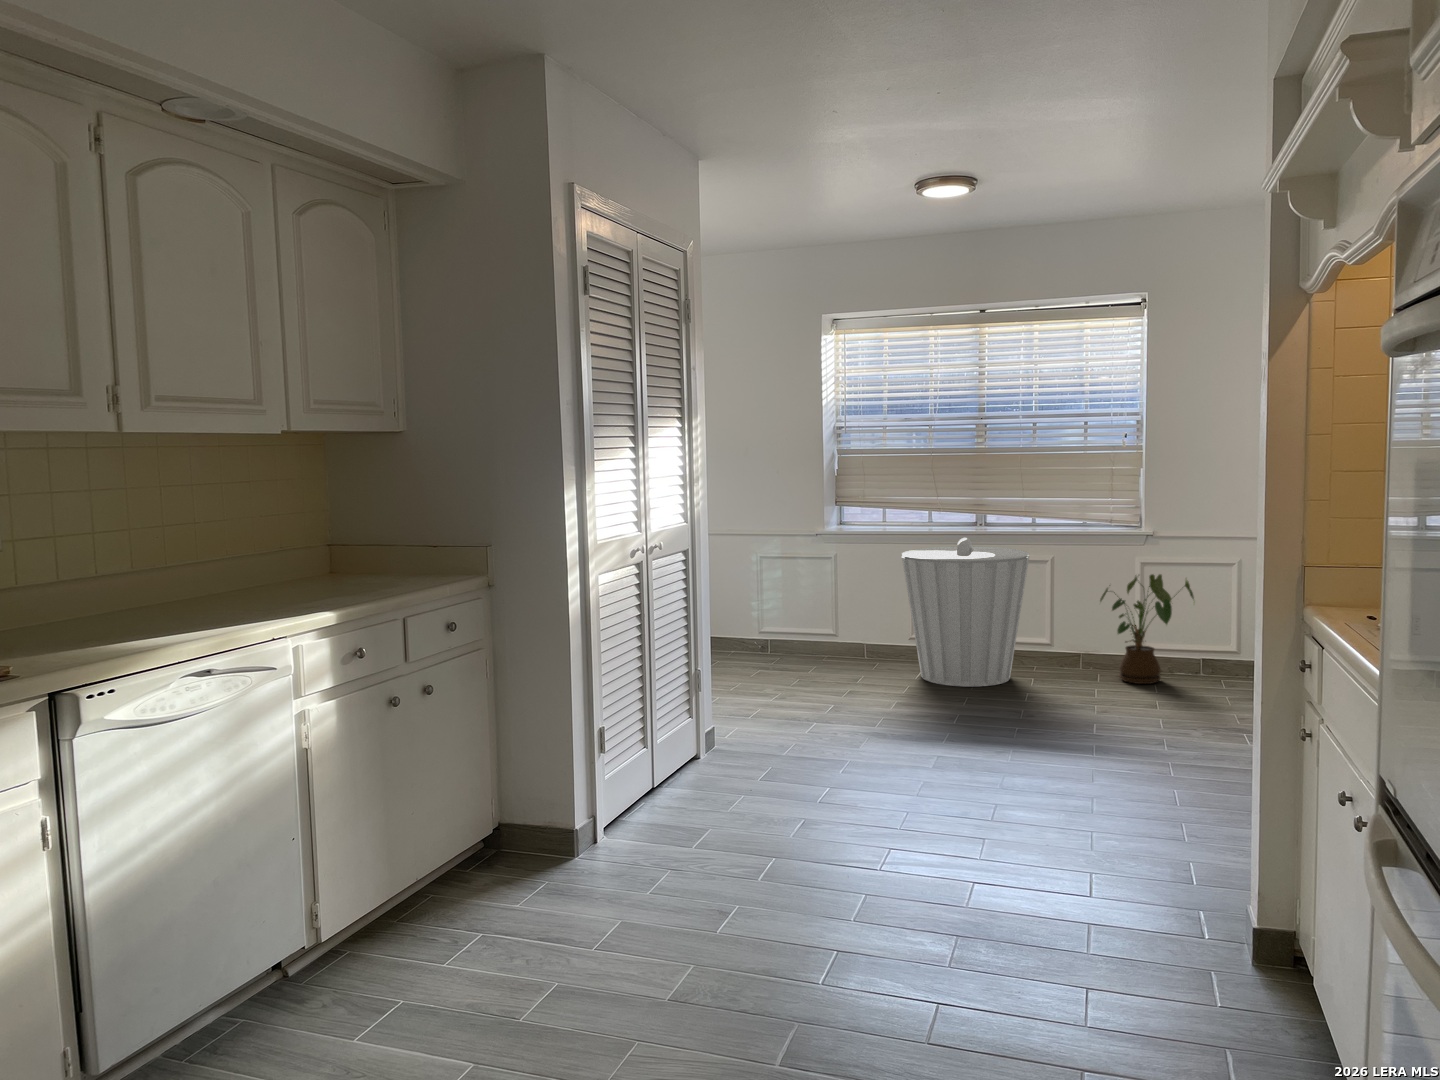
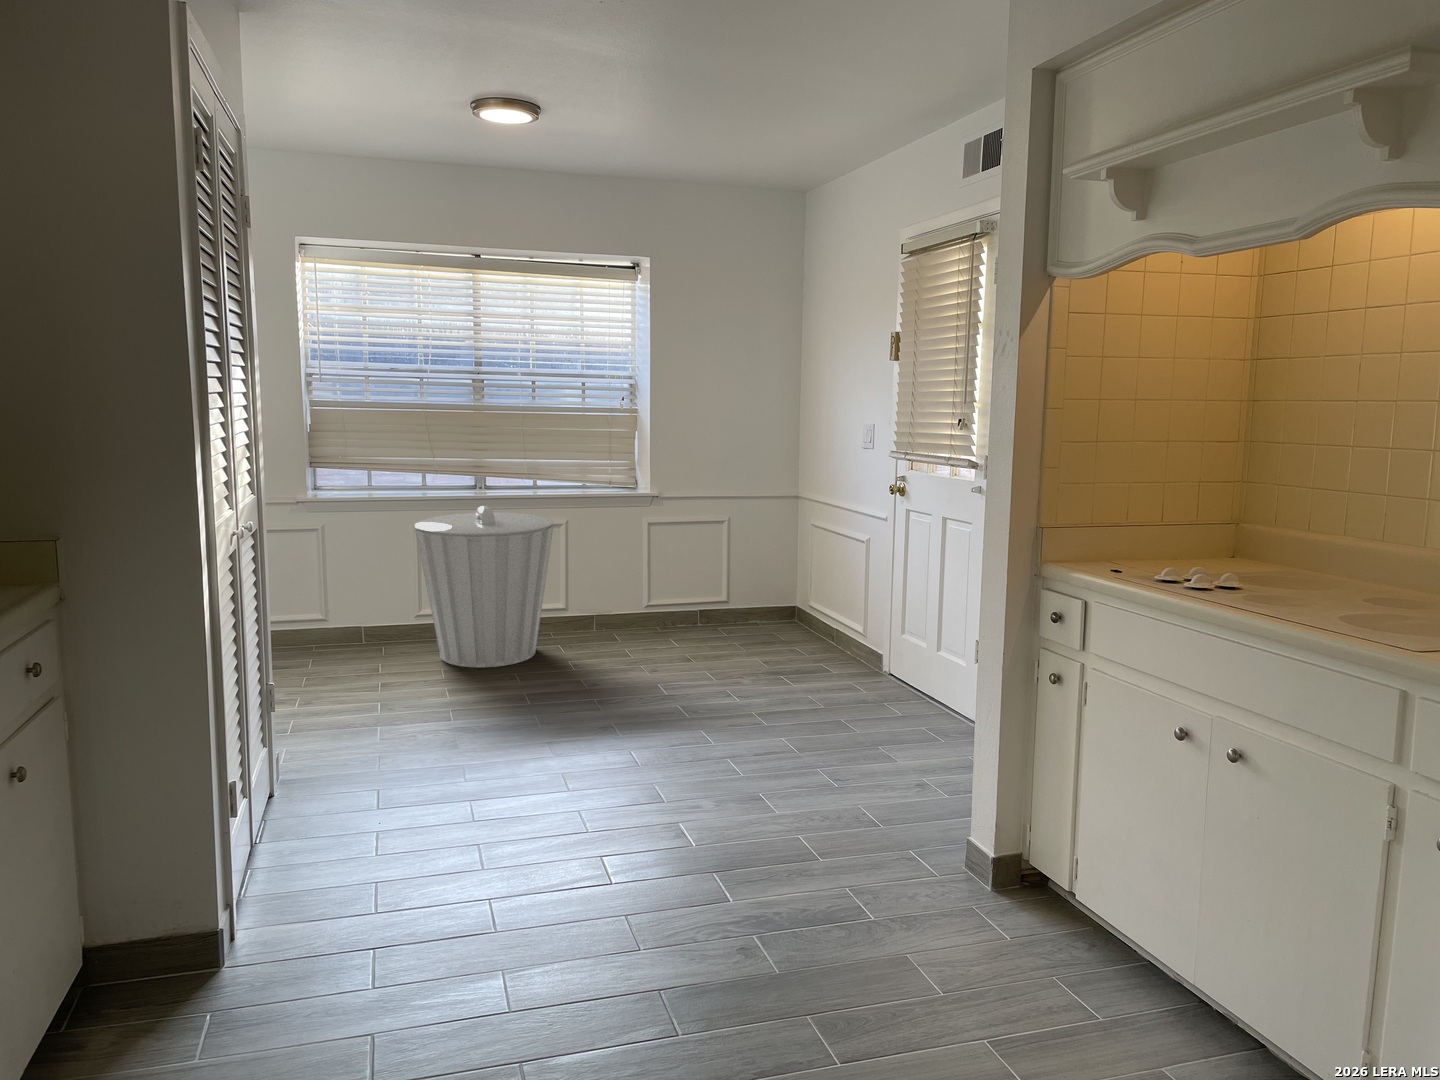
house plant: present [1100,574,1194,684] -> none [613,531,694,638]

